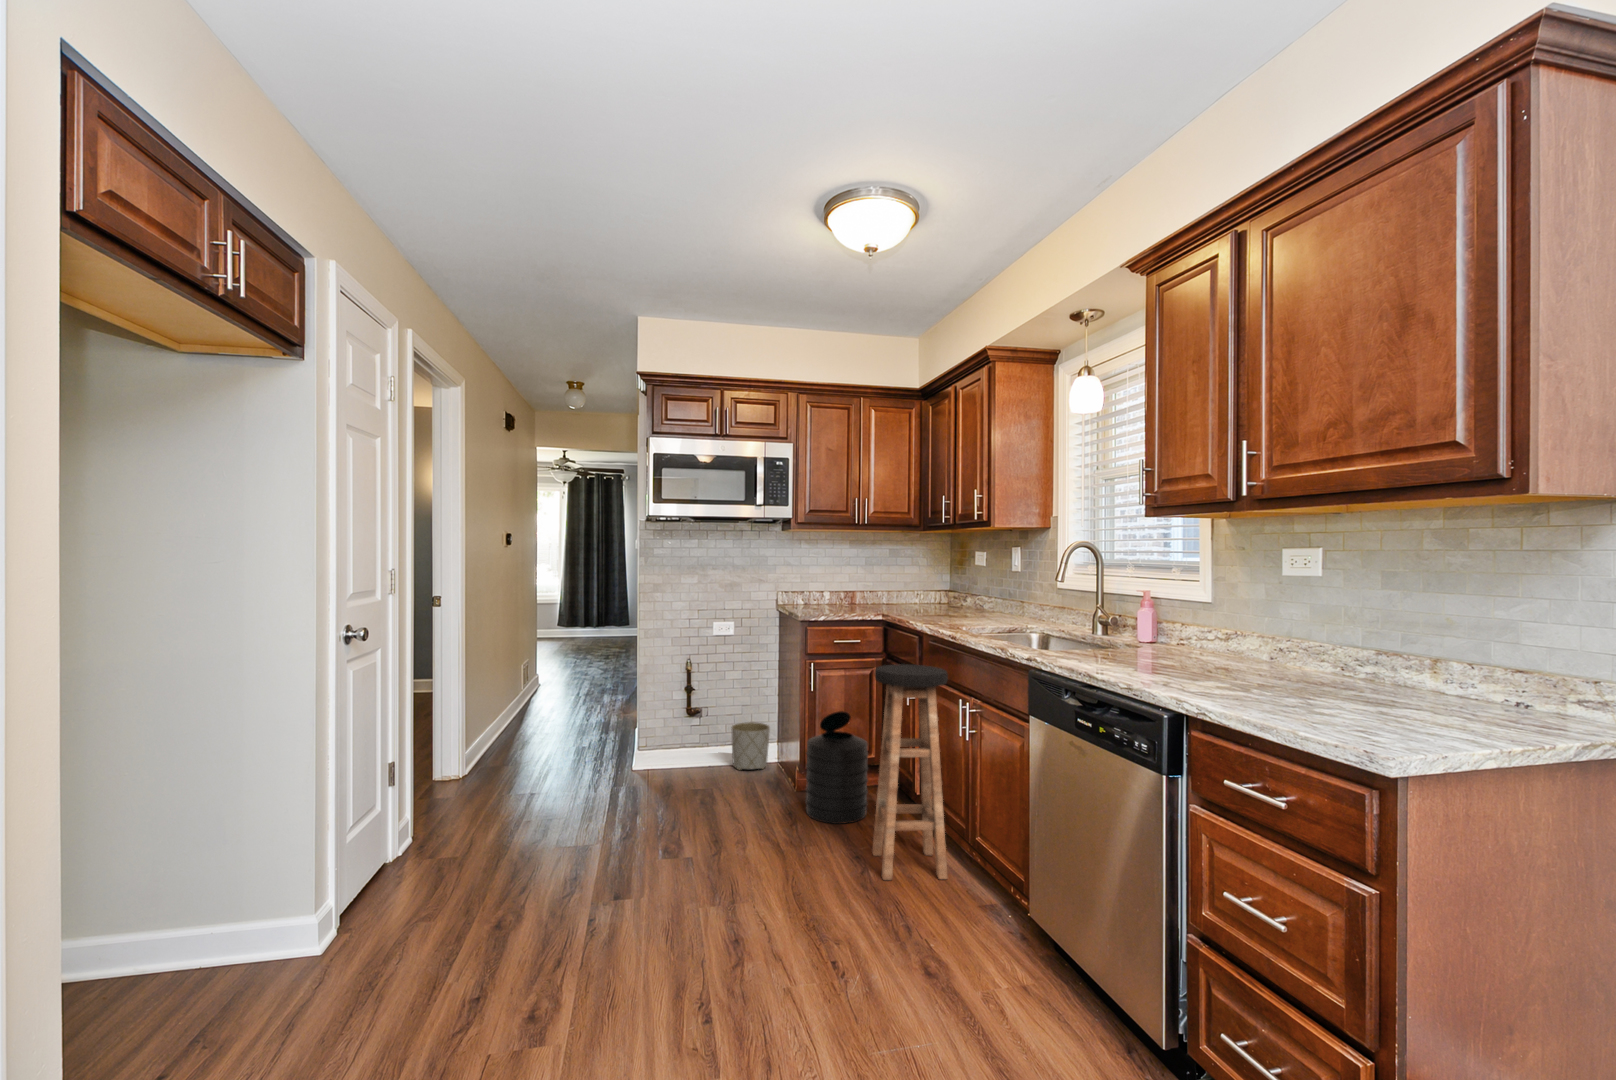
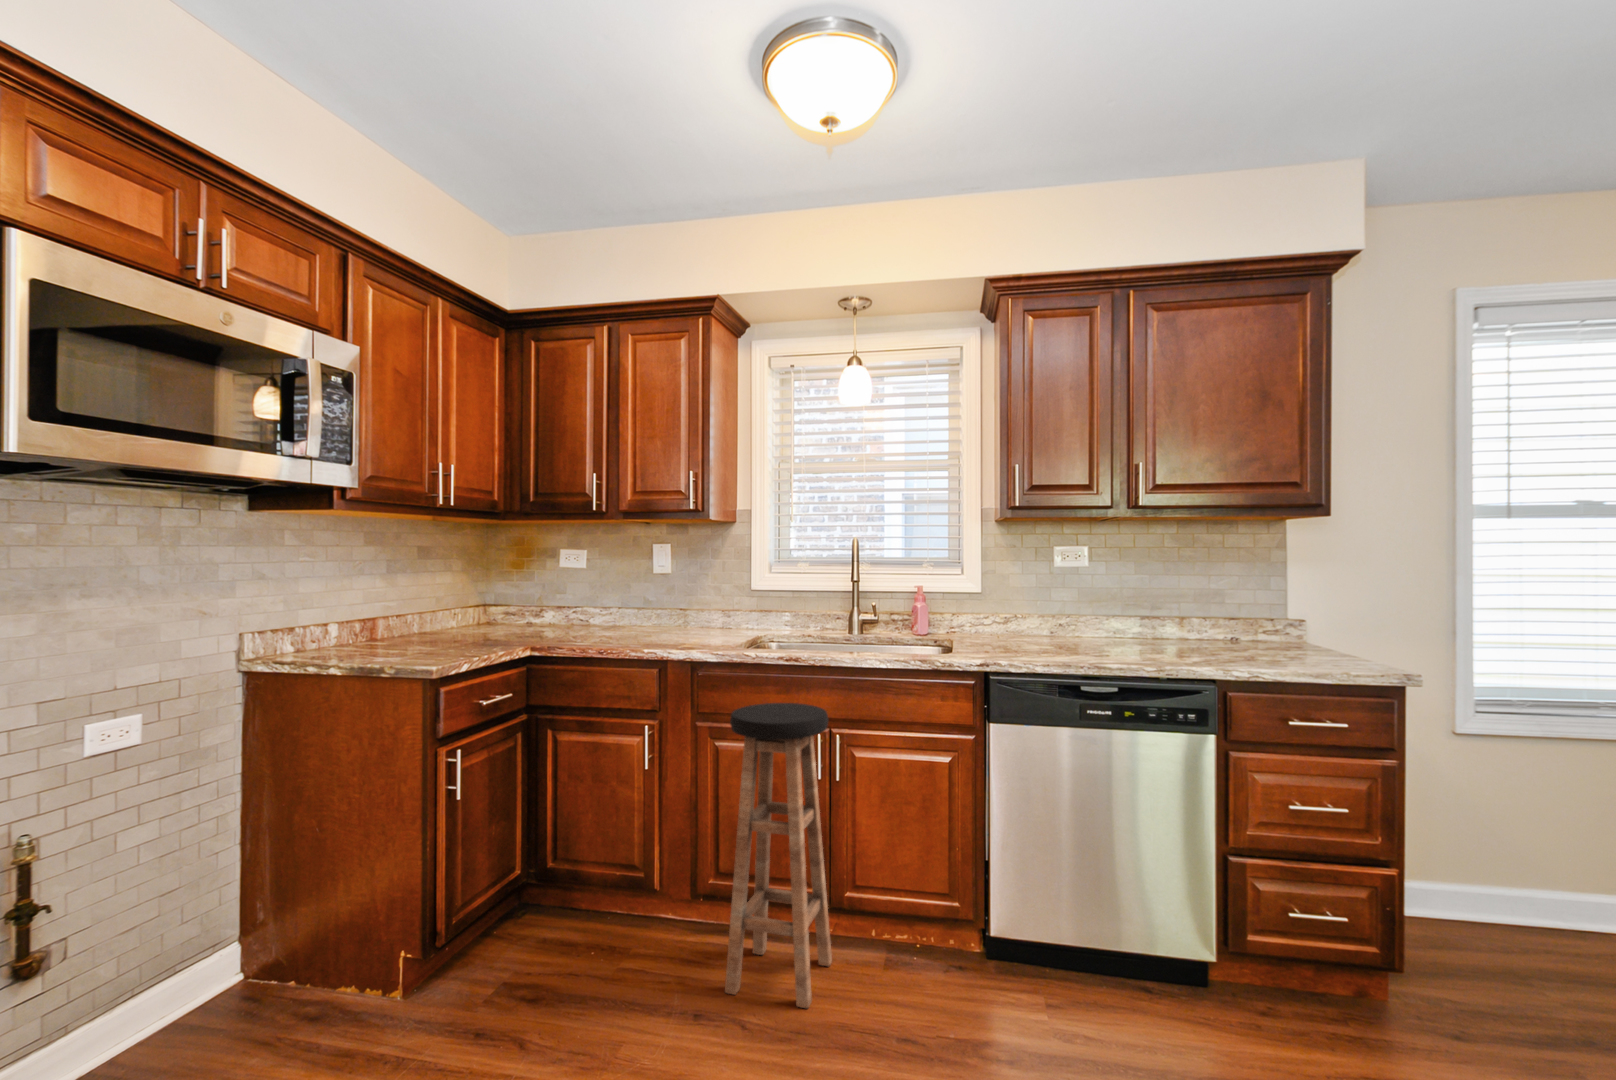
trash can: present [805,711,868,824] -> none [512,813,620,1014]
planter: present [731,722,770,770] -> none [183,916,289,1043]

